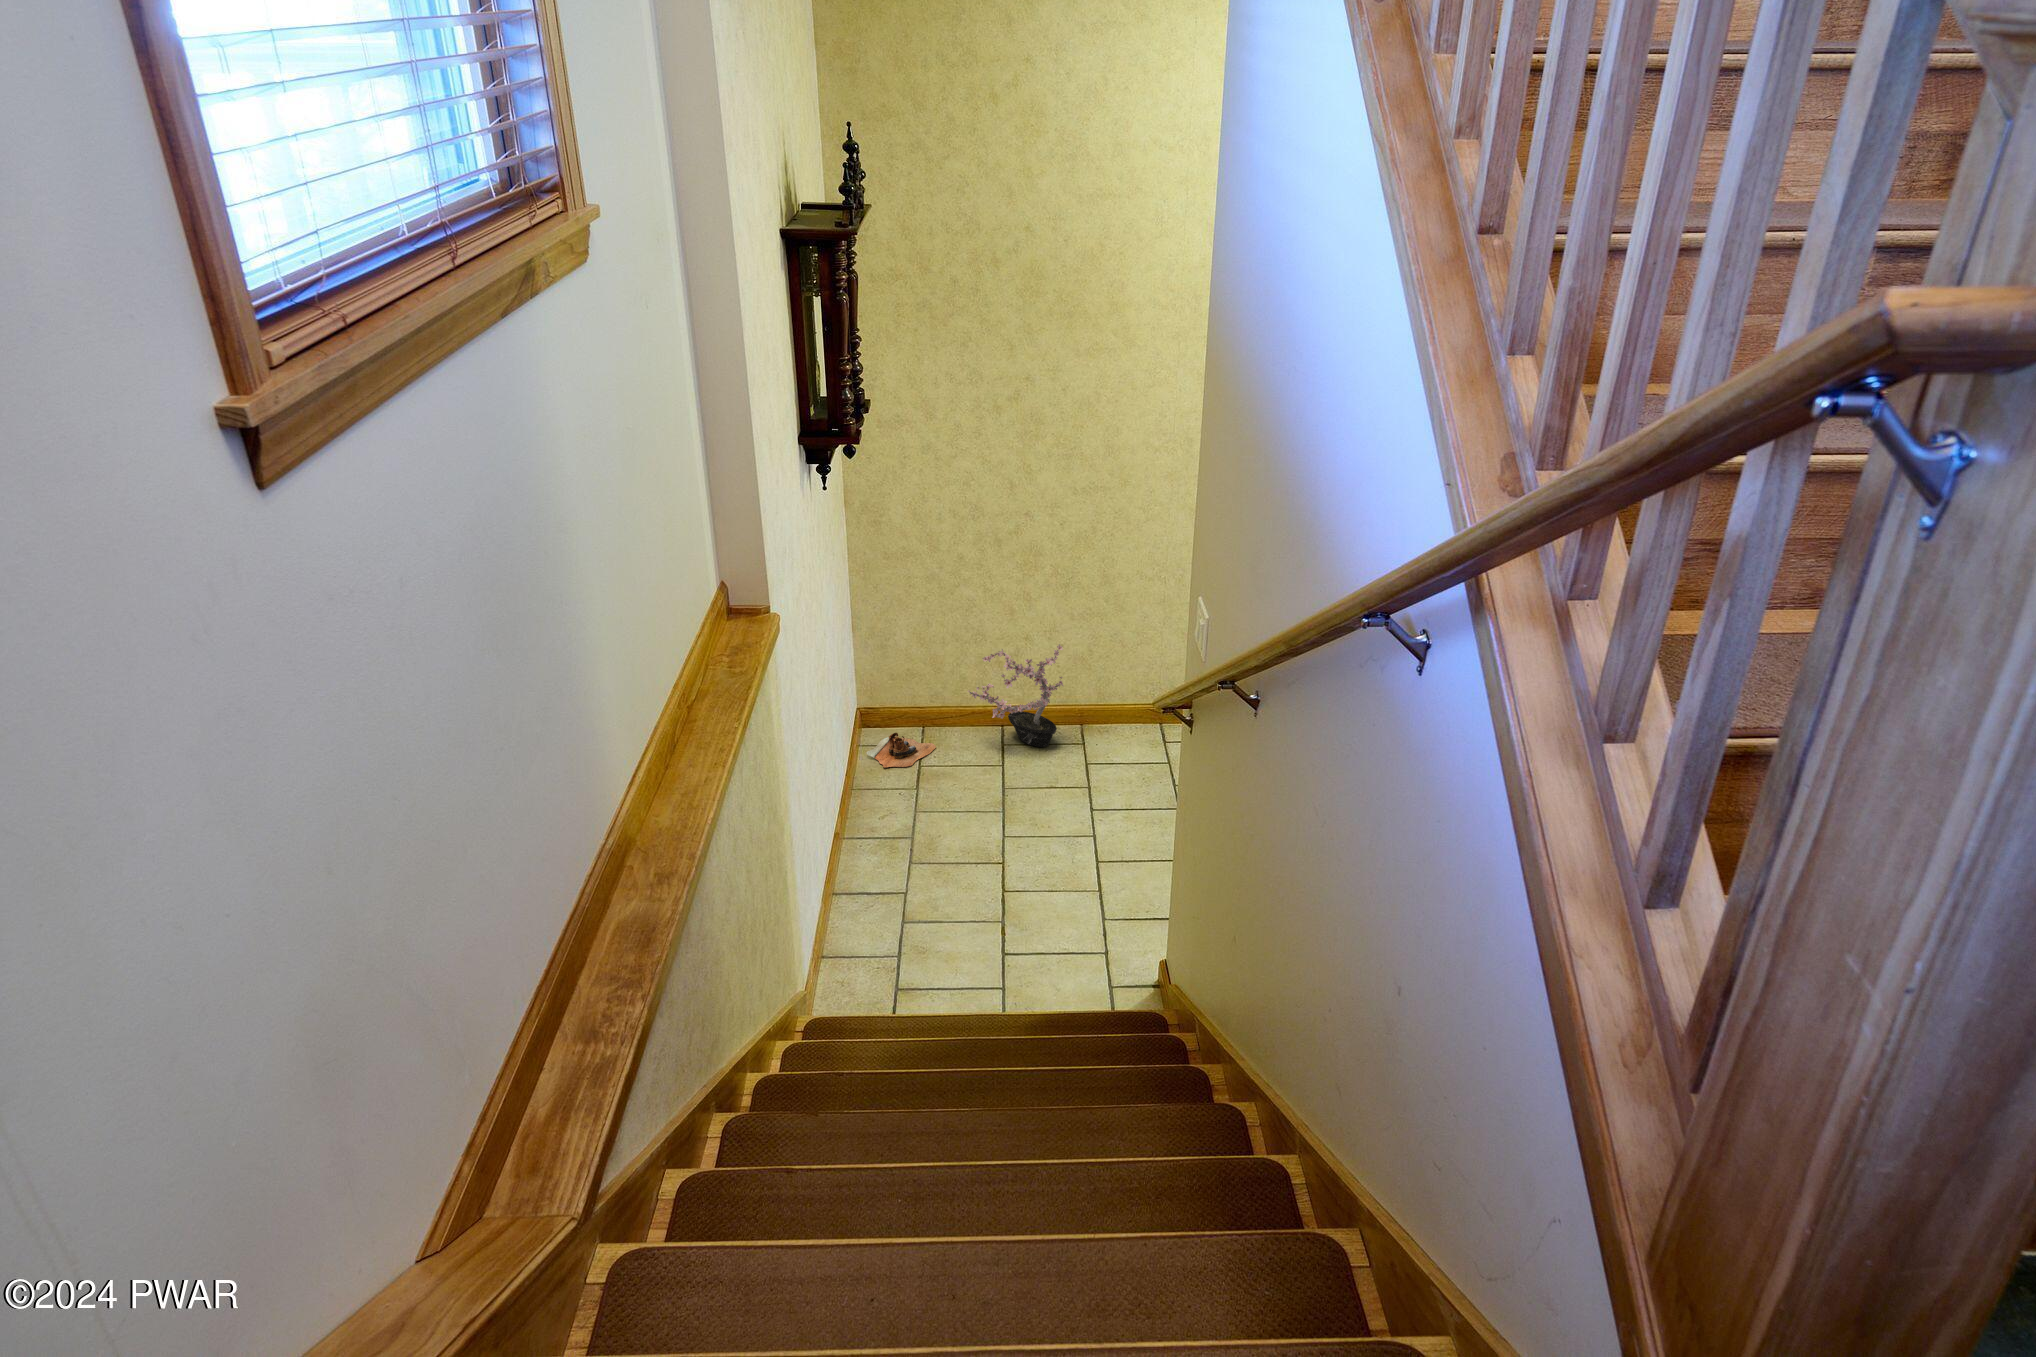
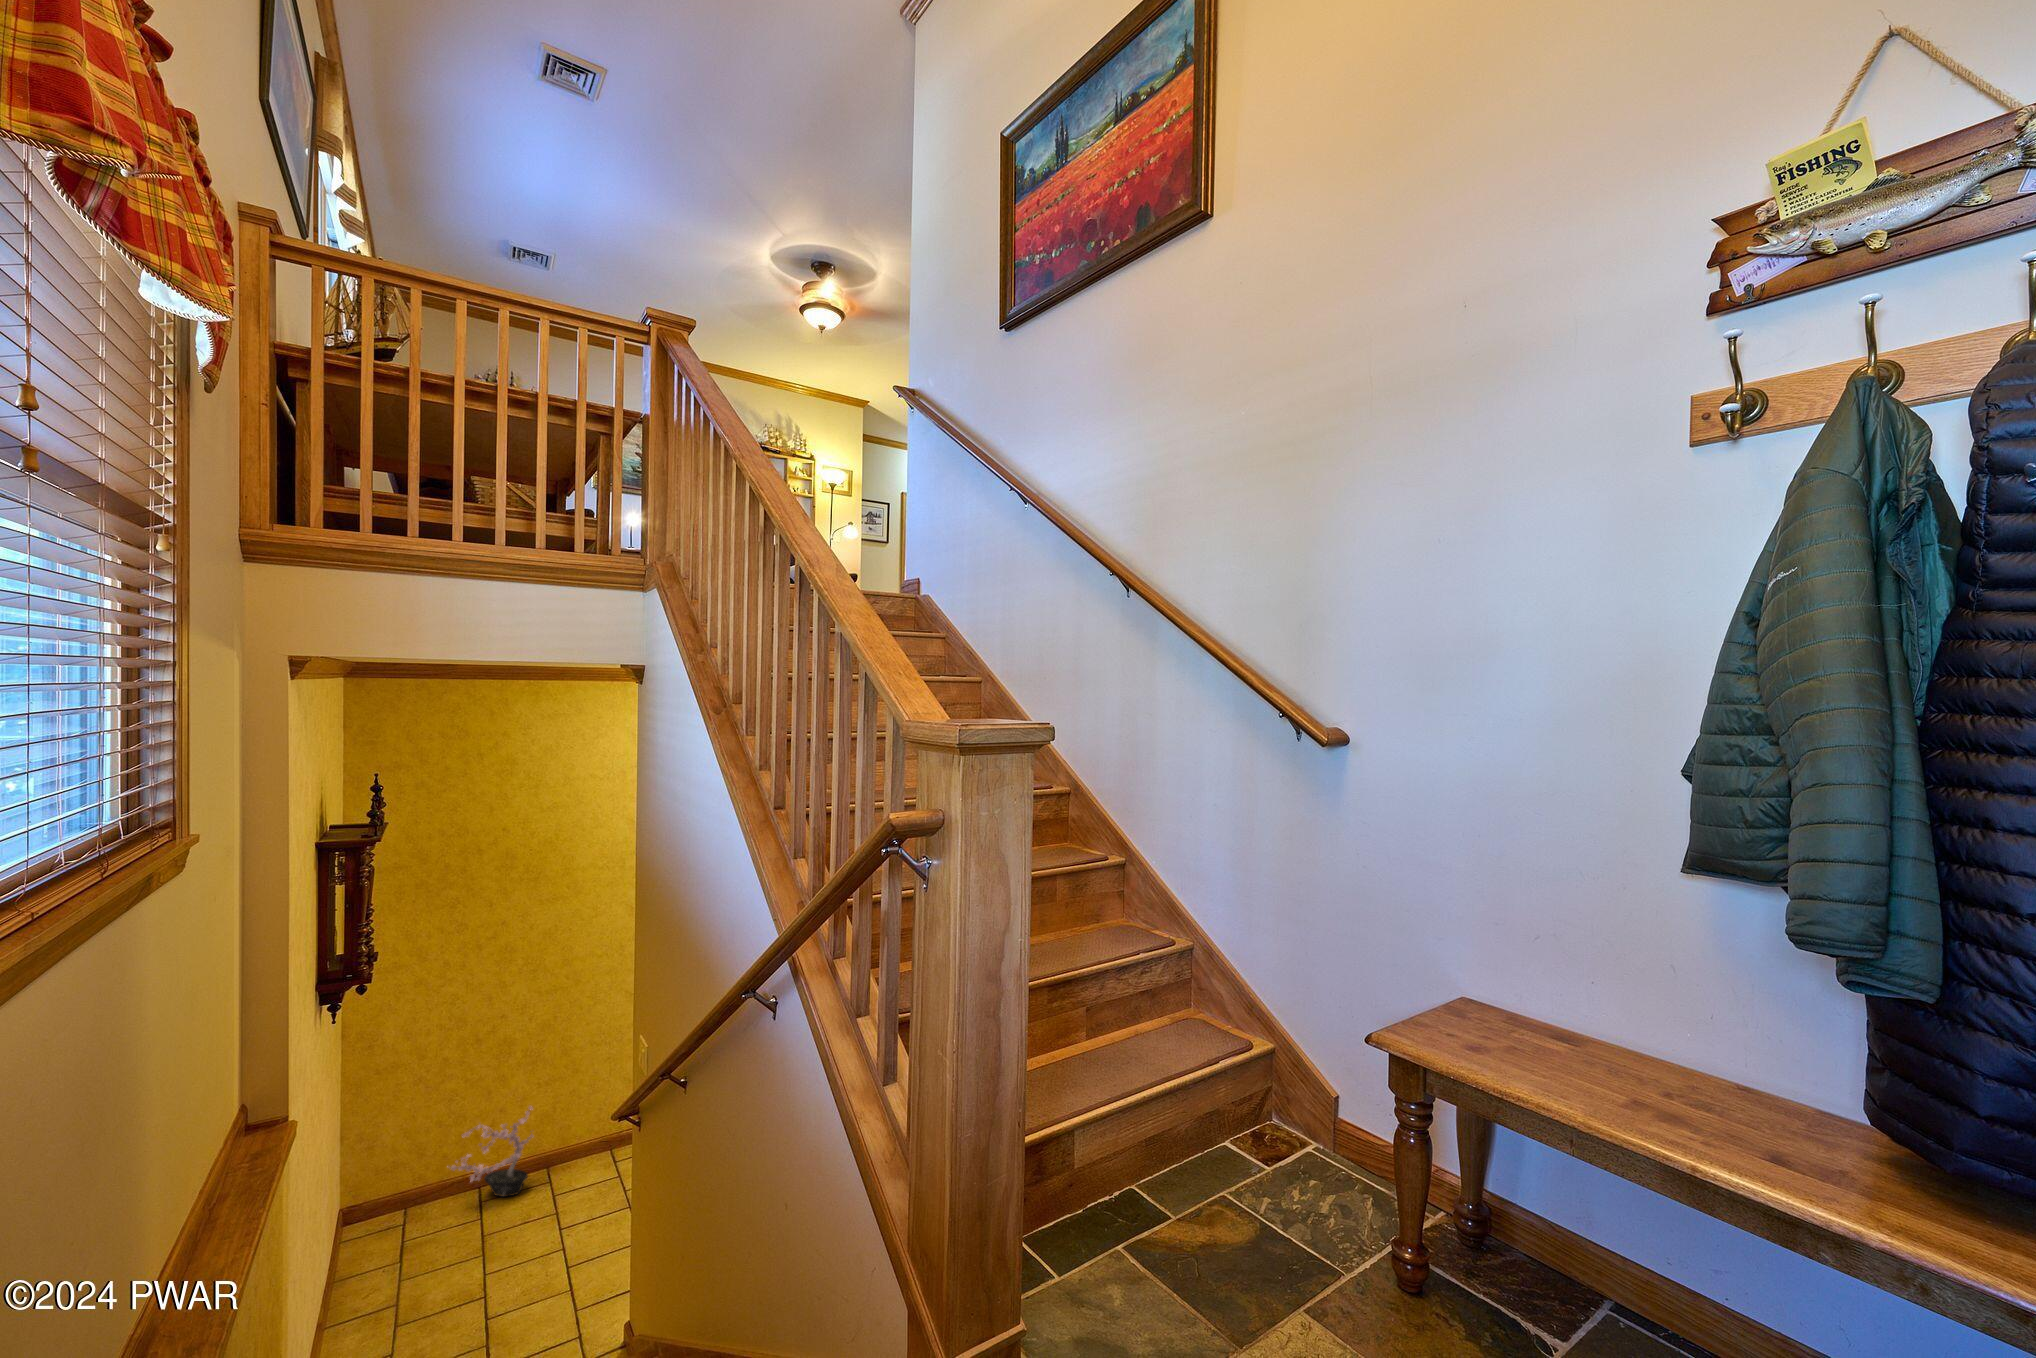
boots: present [866,733,936,767] -> none [339,1225,414,1262]

